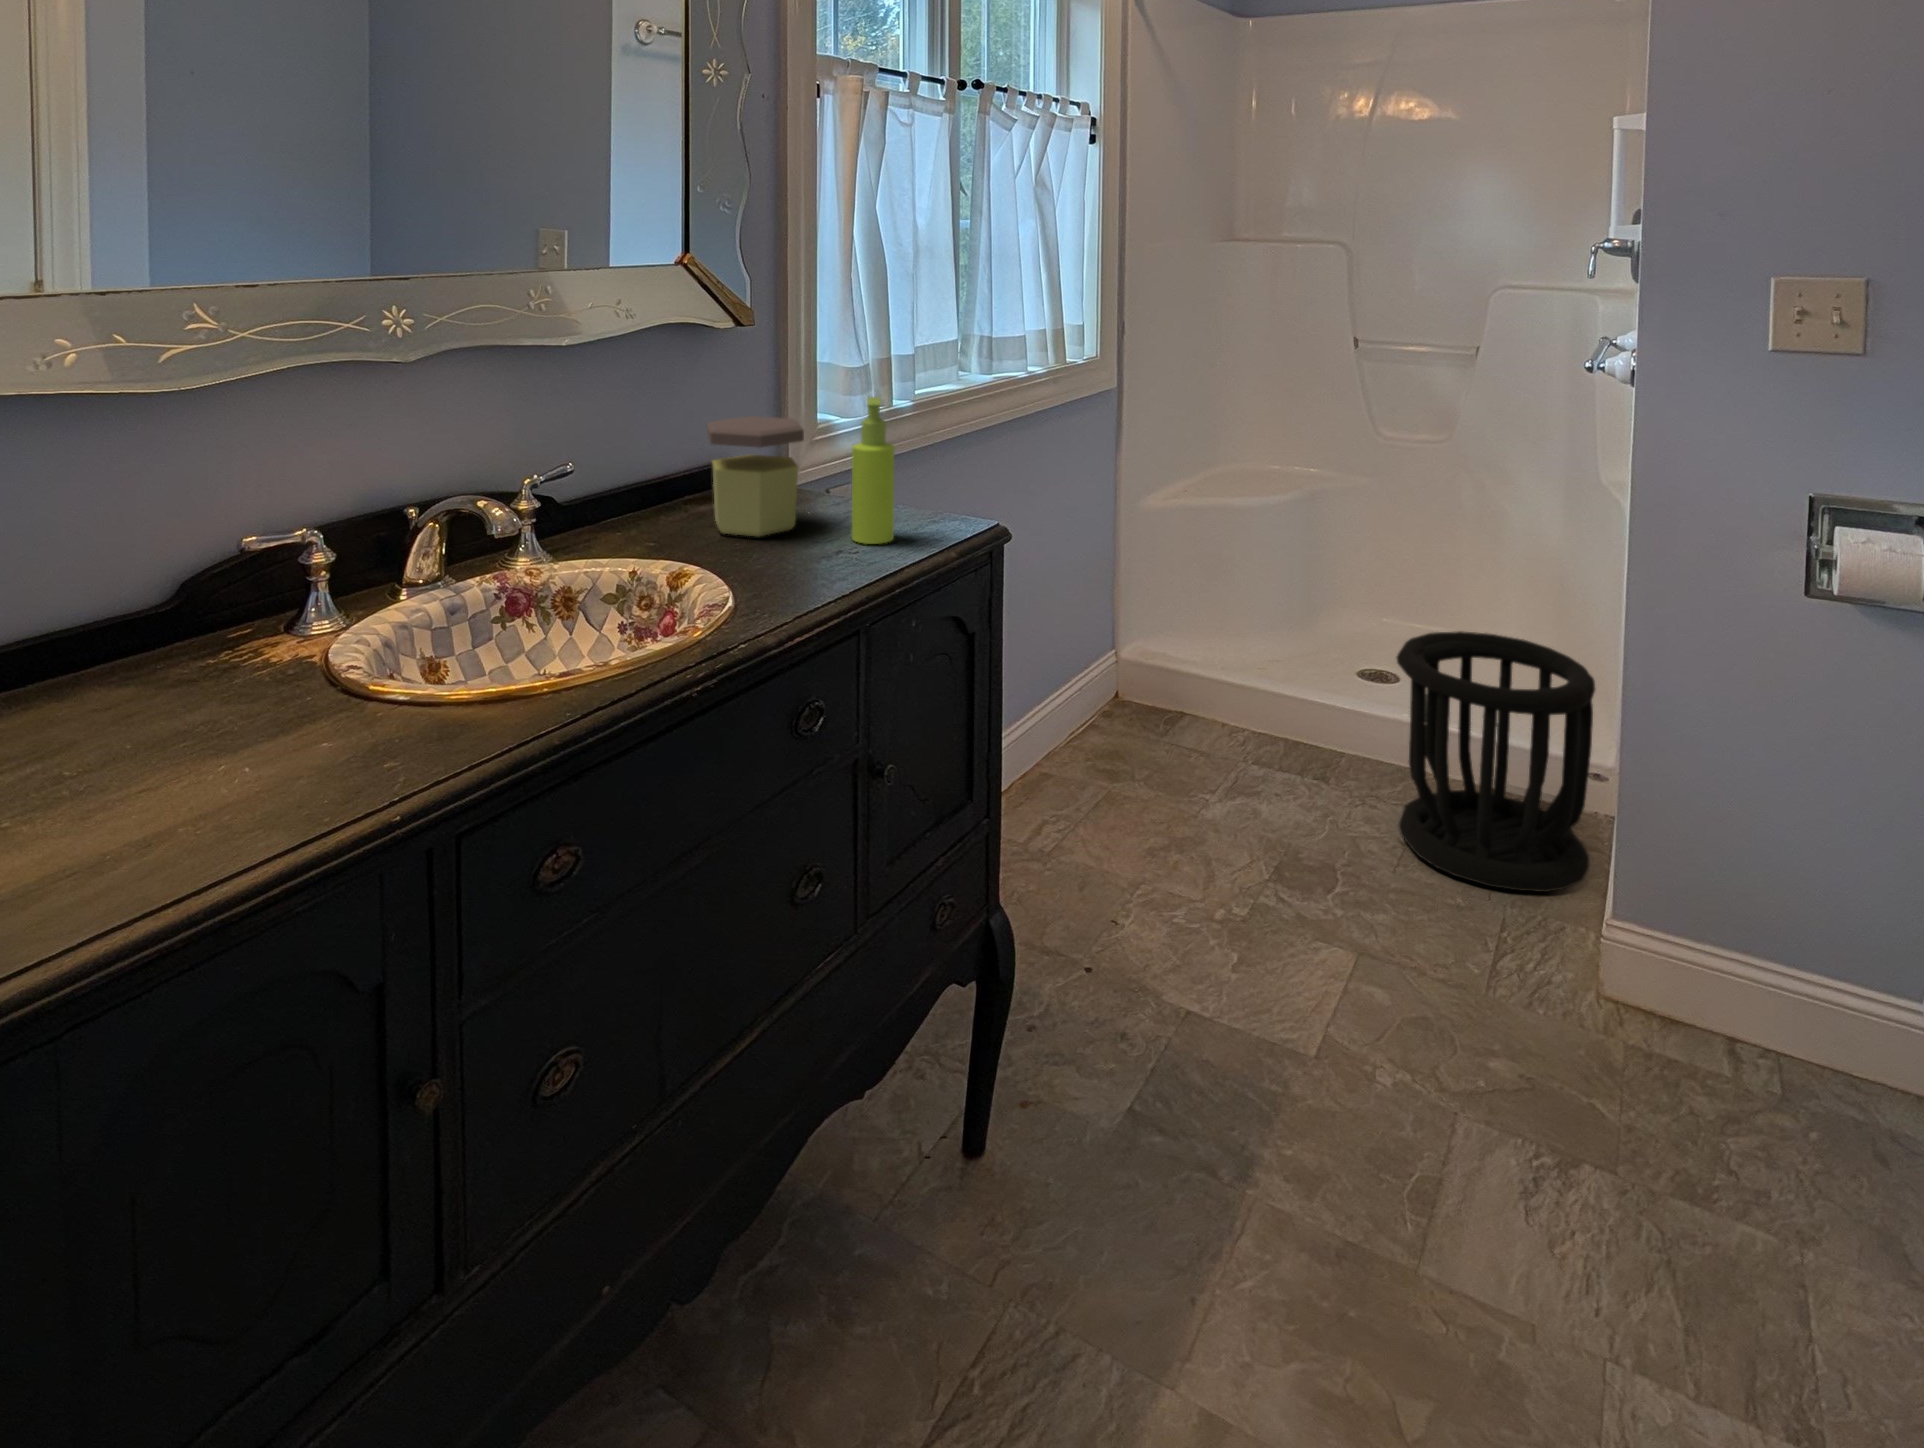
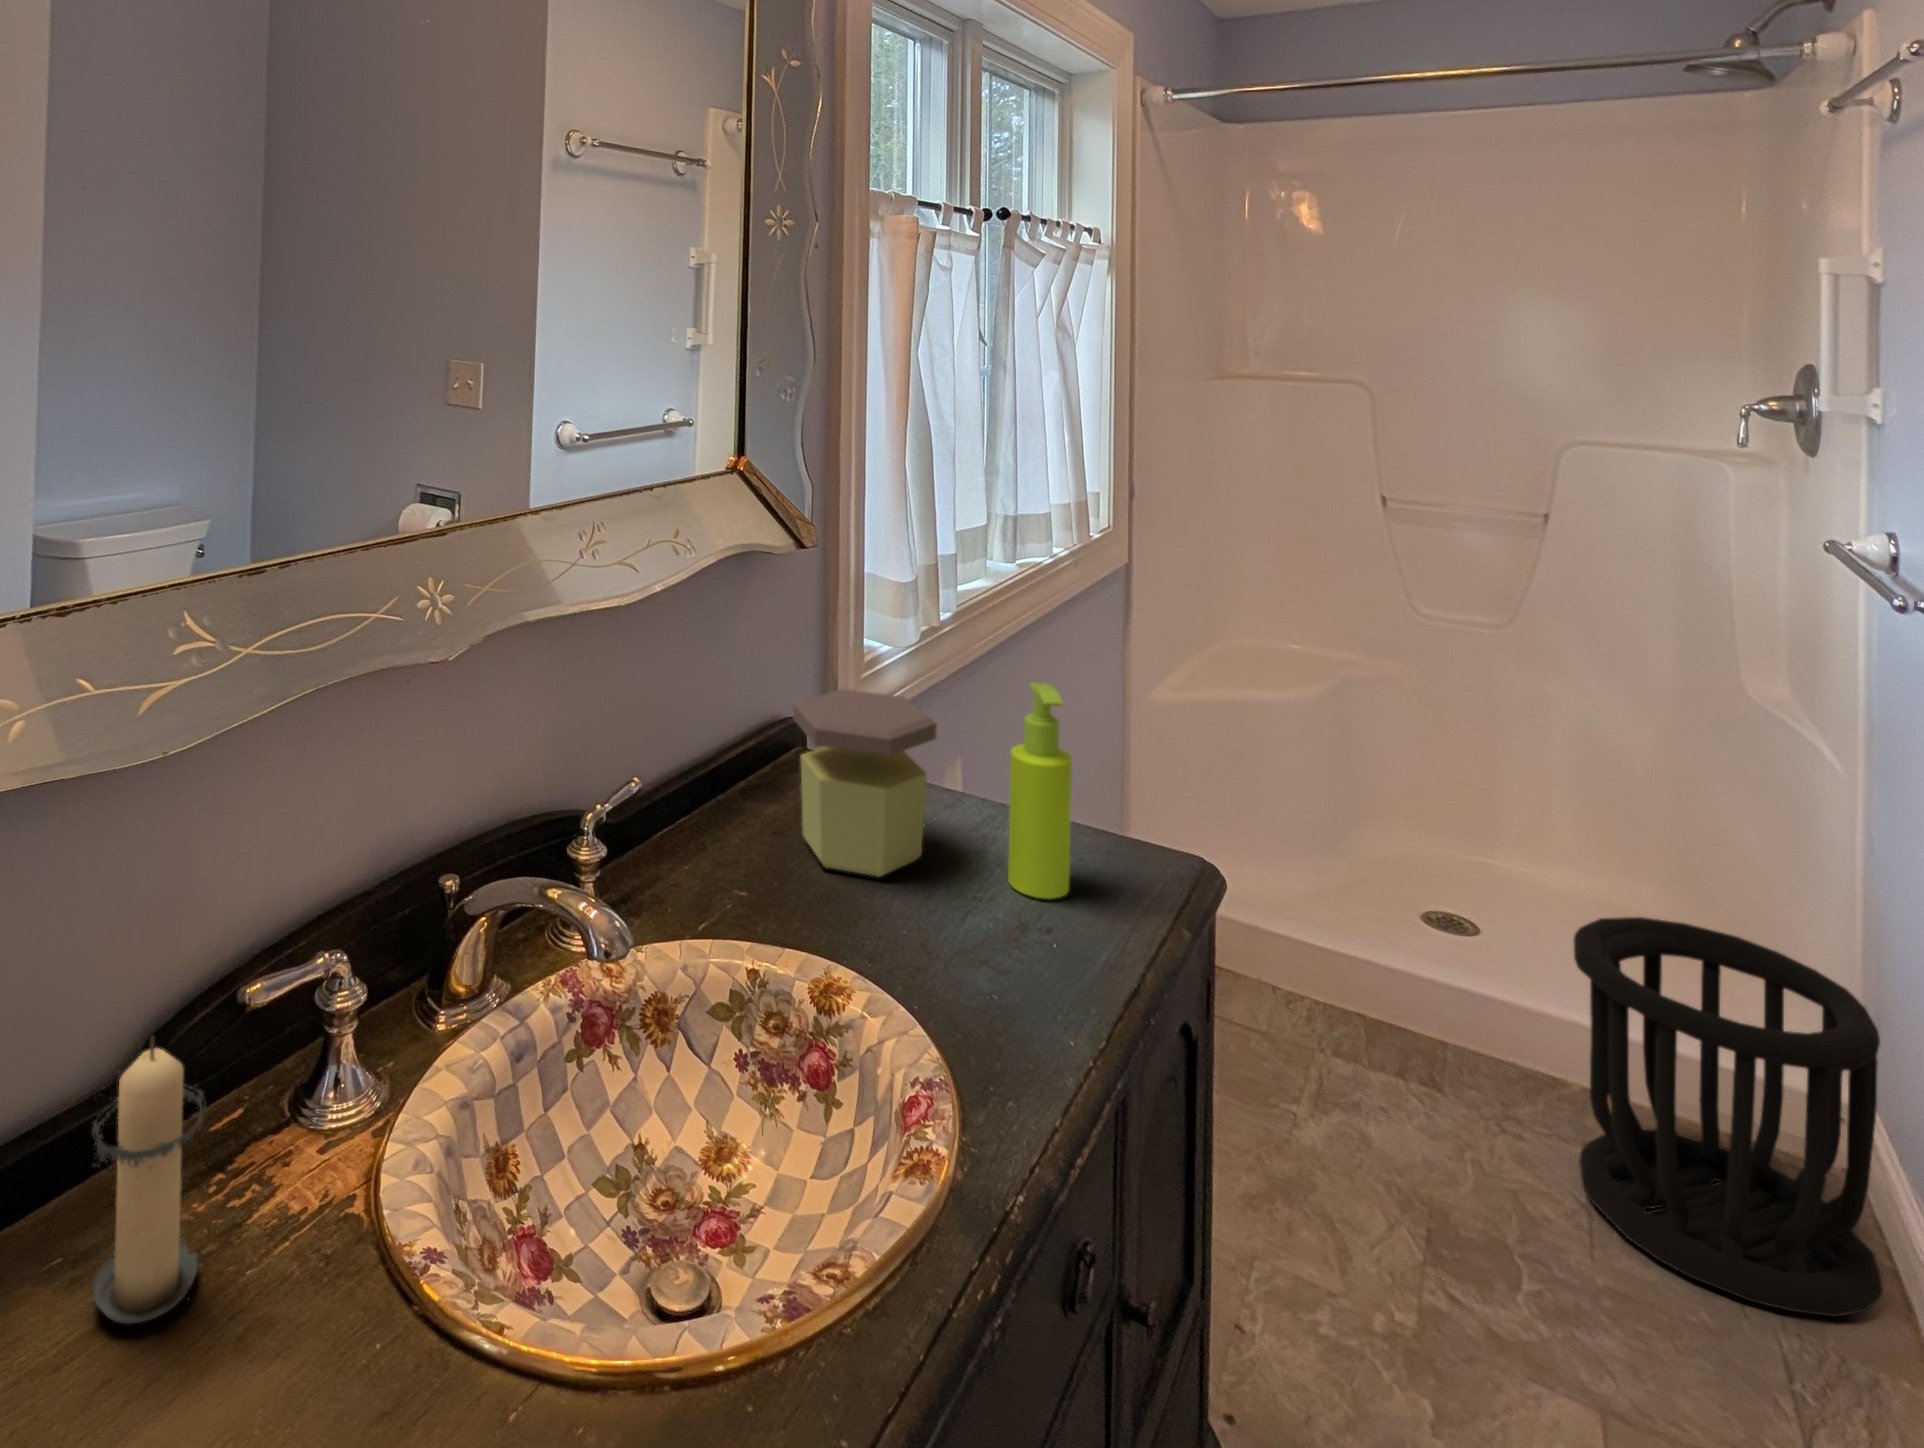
candle: none [121,536,213,701] -> present [92,1036,205,1324]

